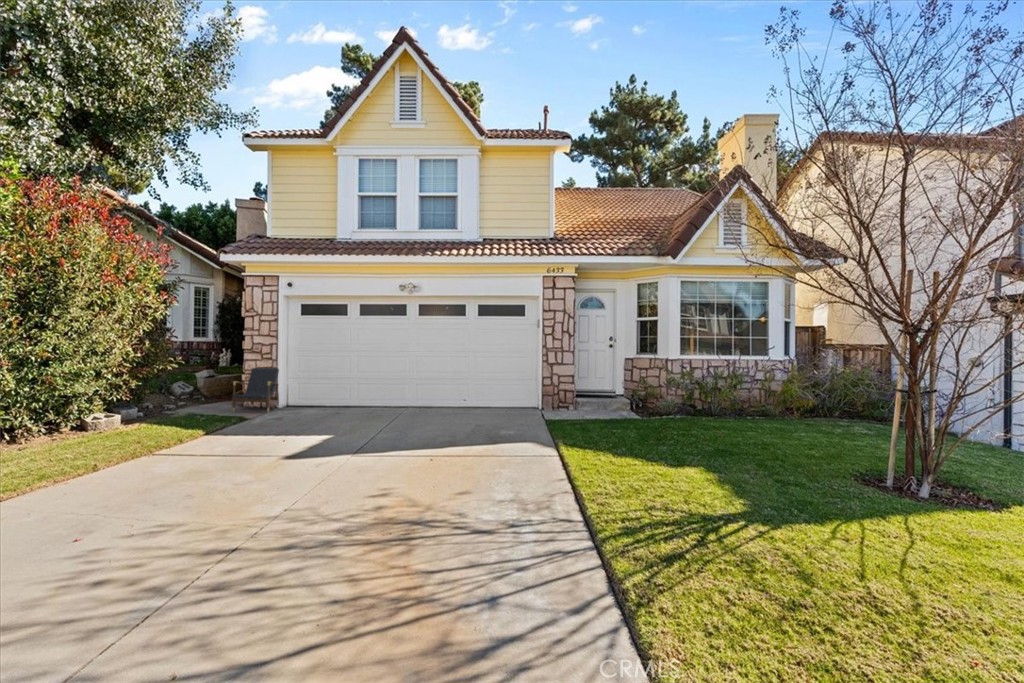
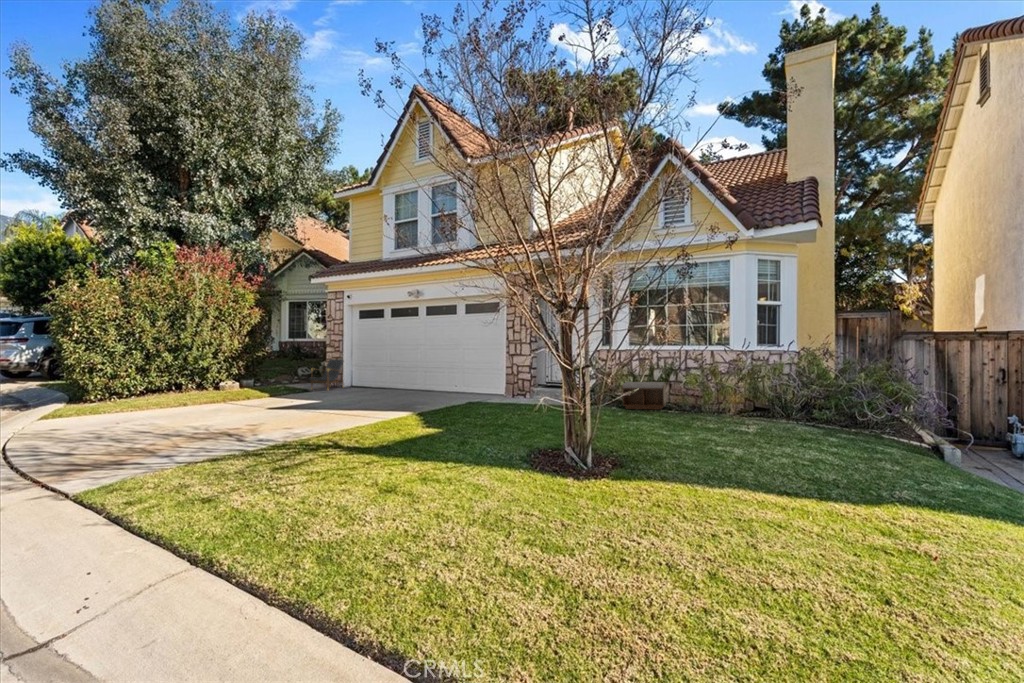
bench: none [715,391,762,418] -> present [622,382,666,409]

